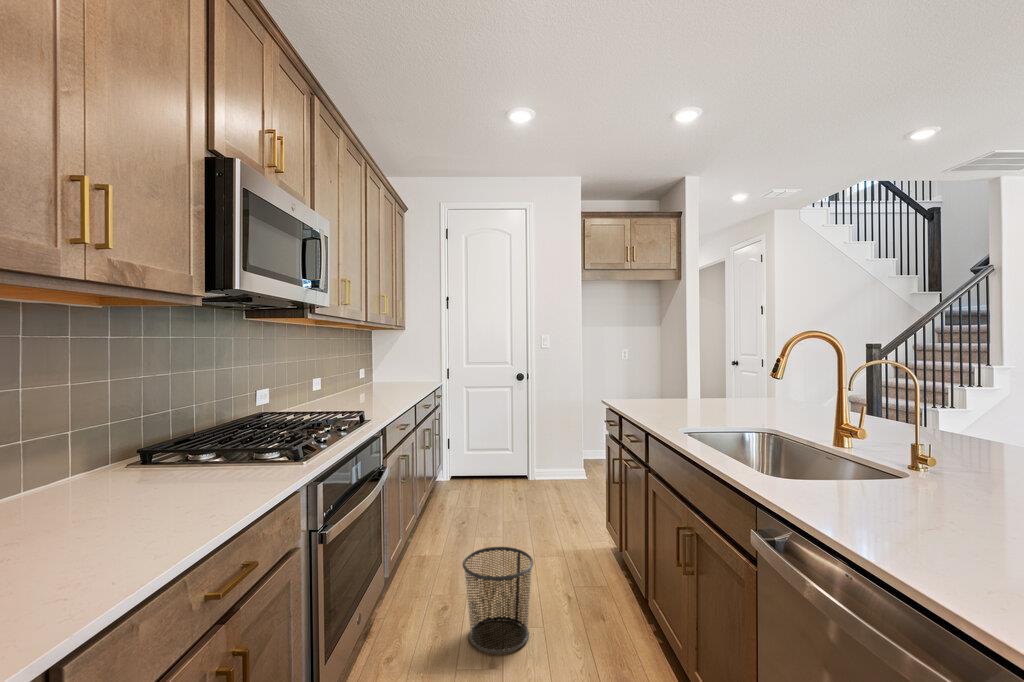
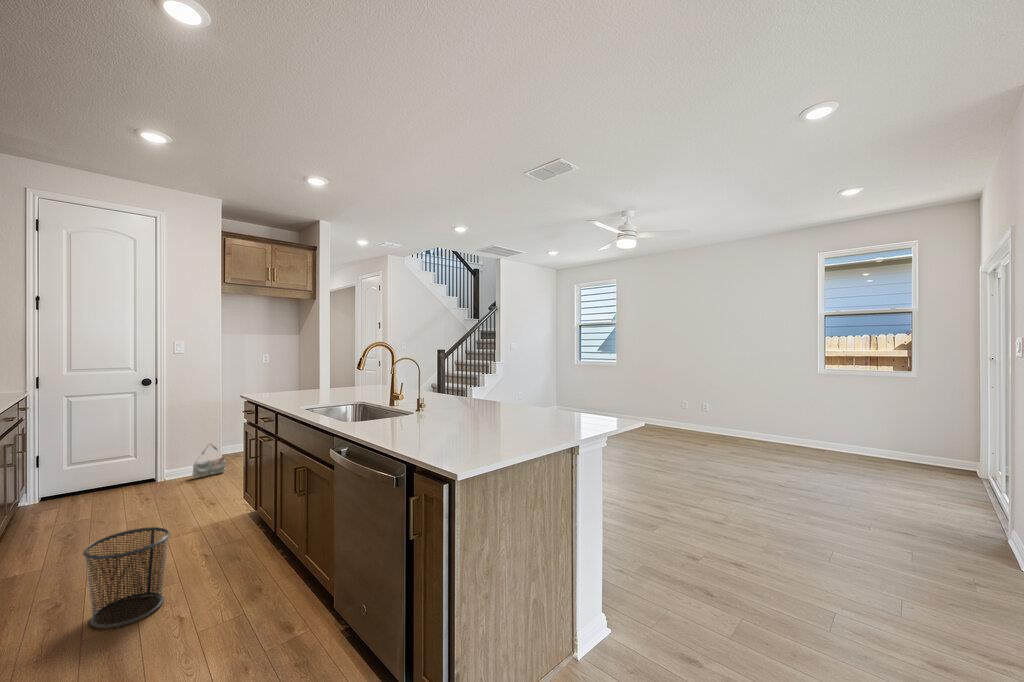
bag: none [559,447,591,483] -> present [192,444,226,478]

